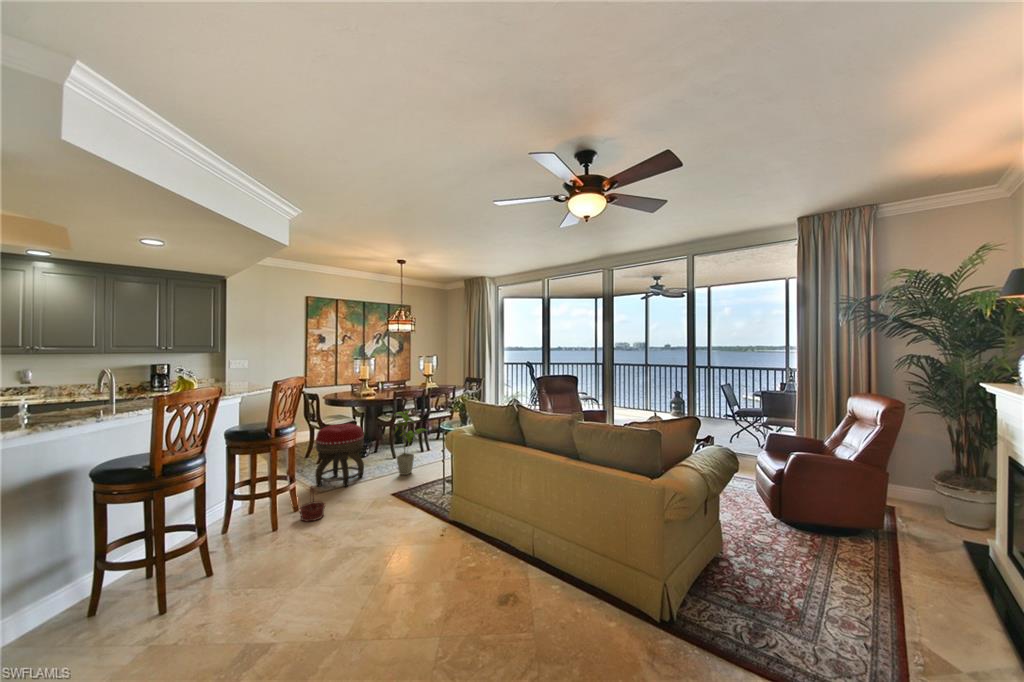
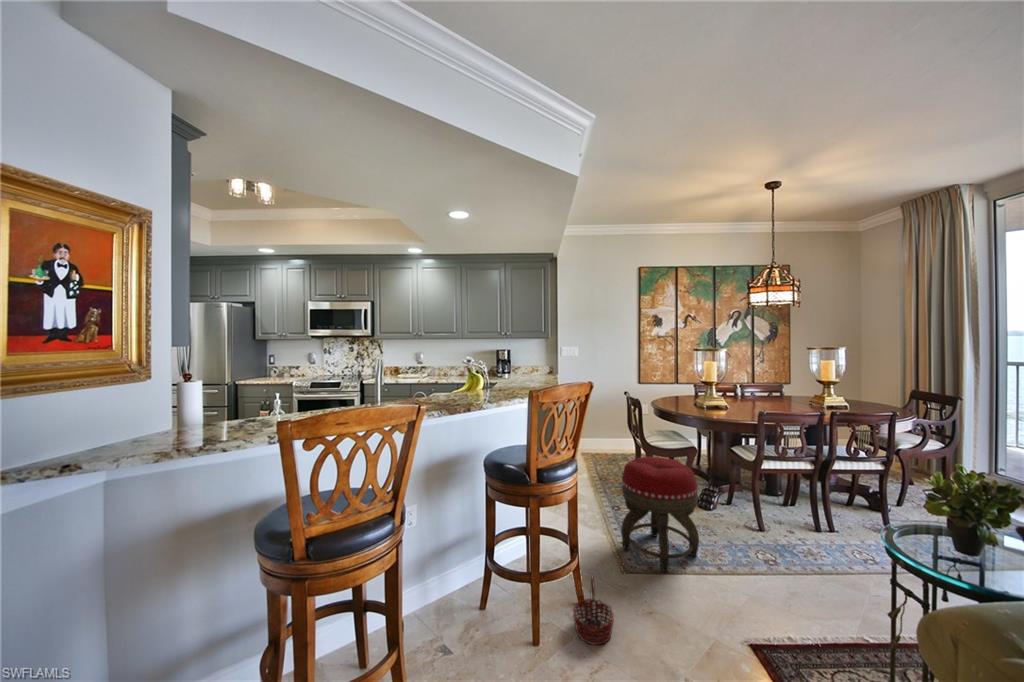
house plant: present [395,411,425,475] -> none [756,463,842,591]

